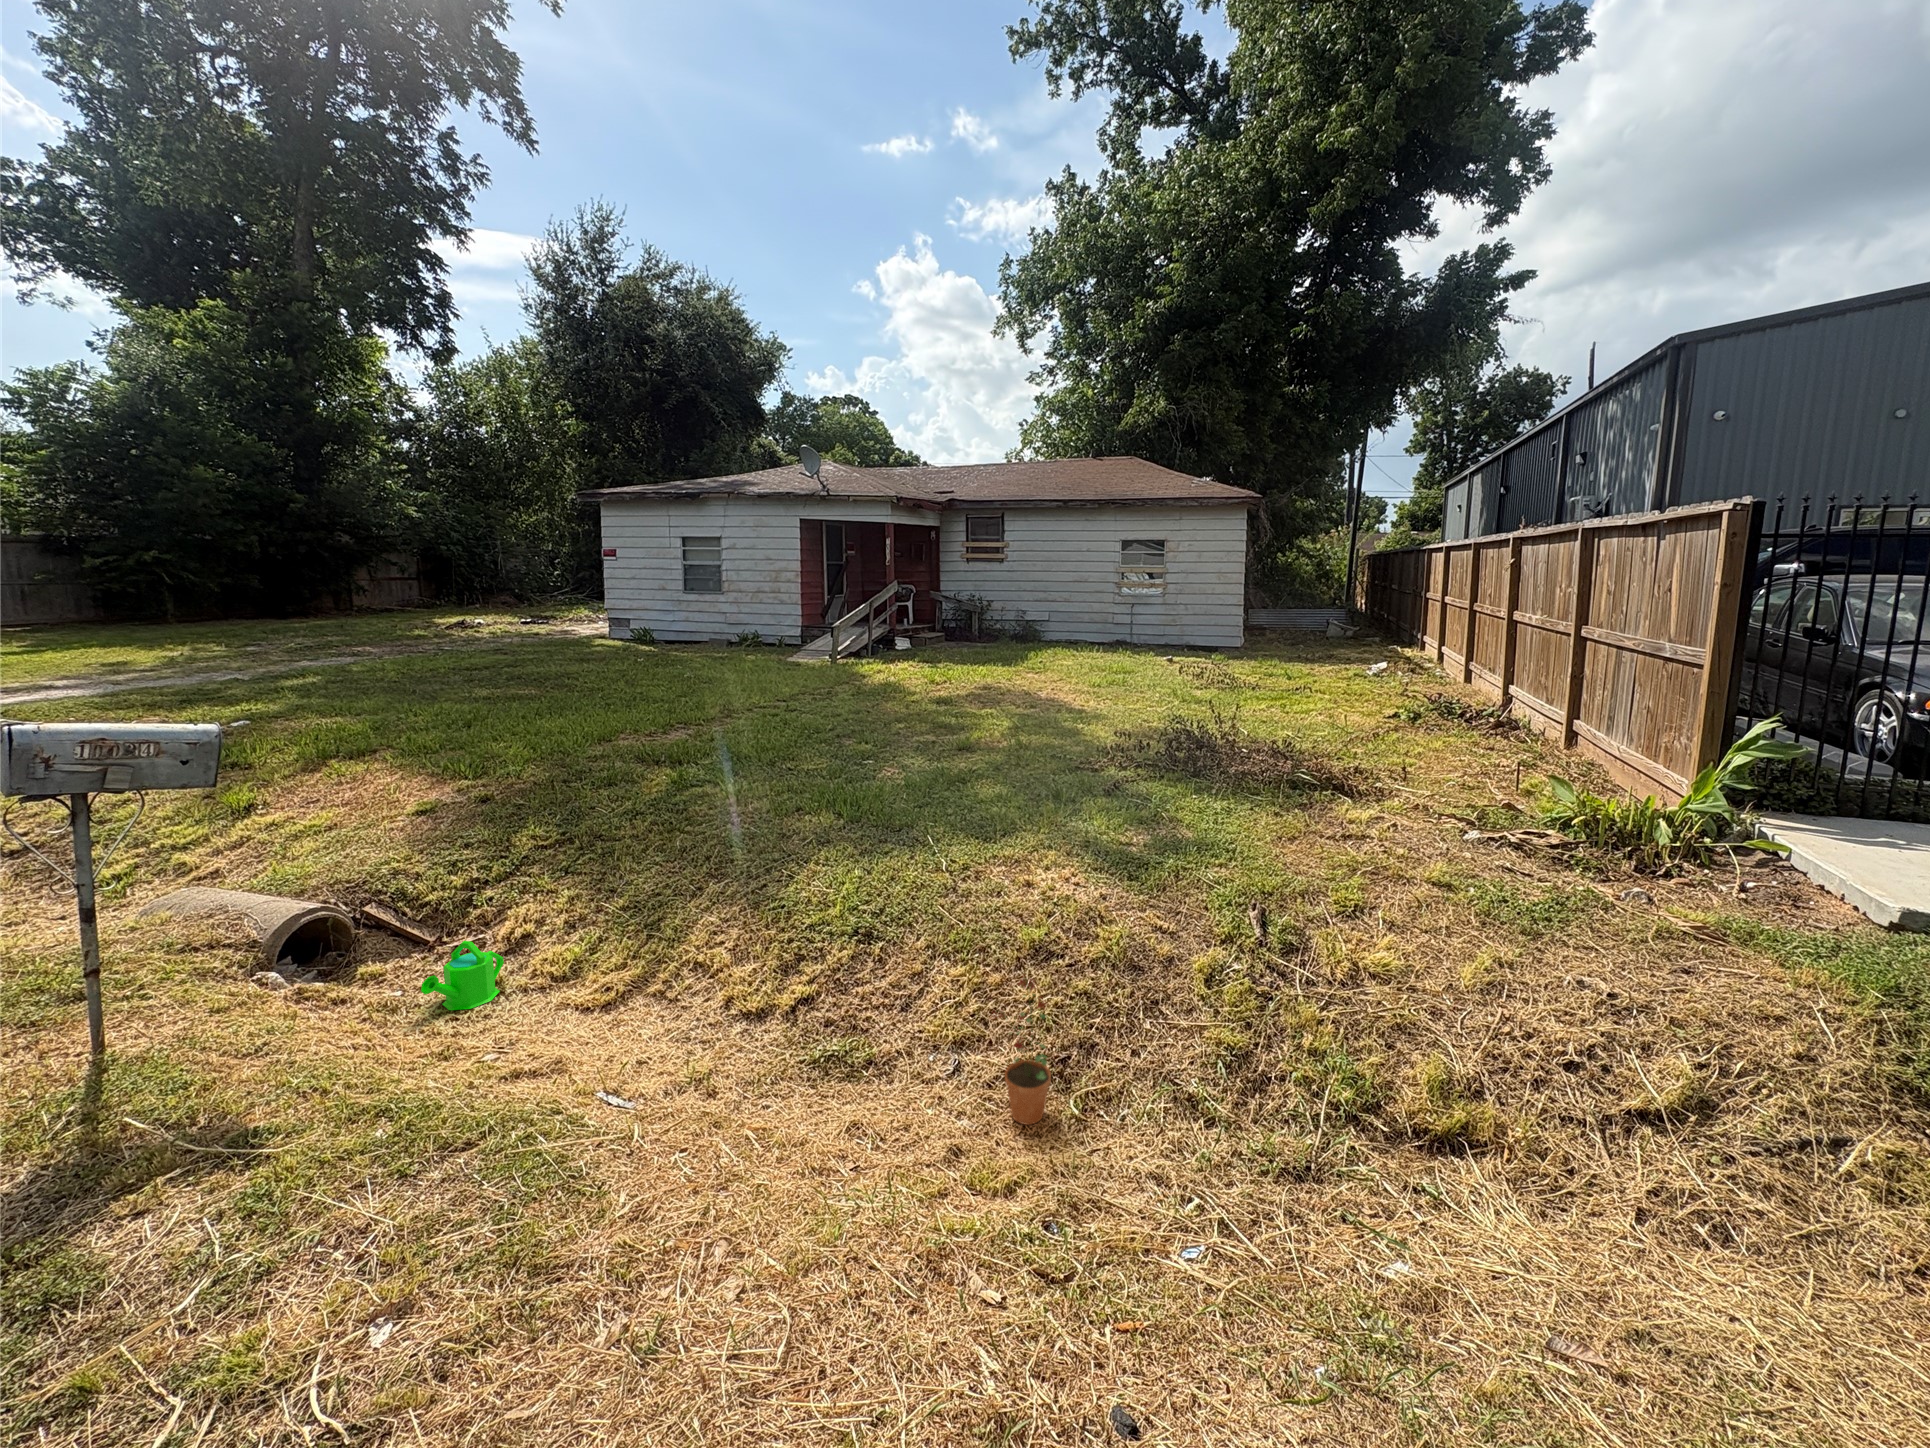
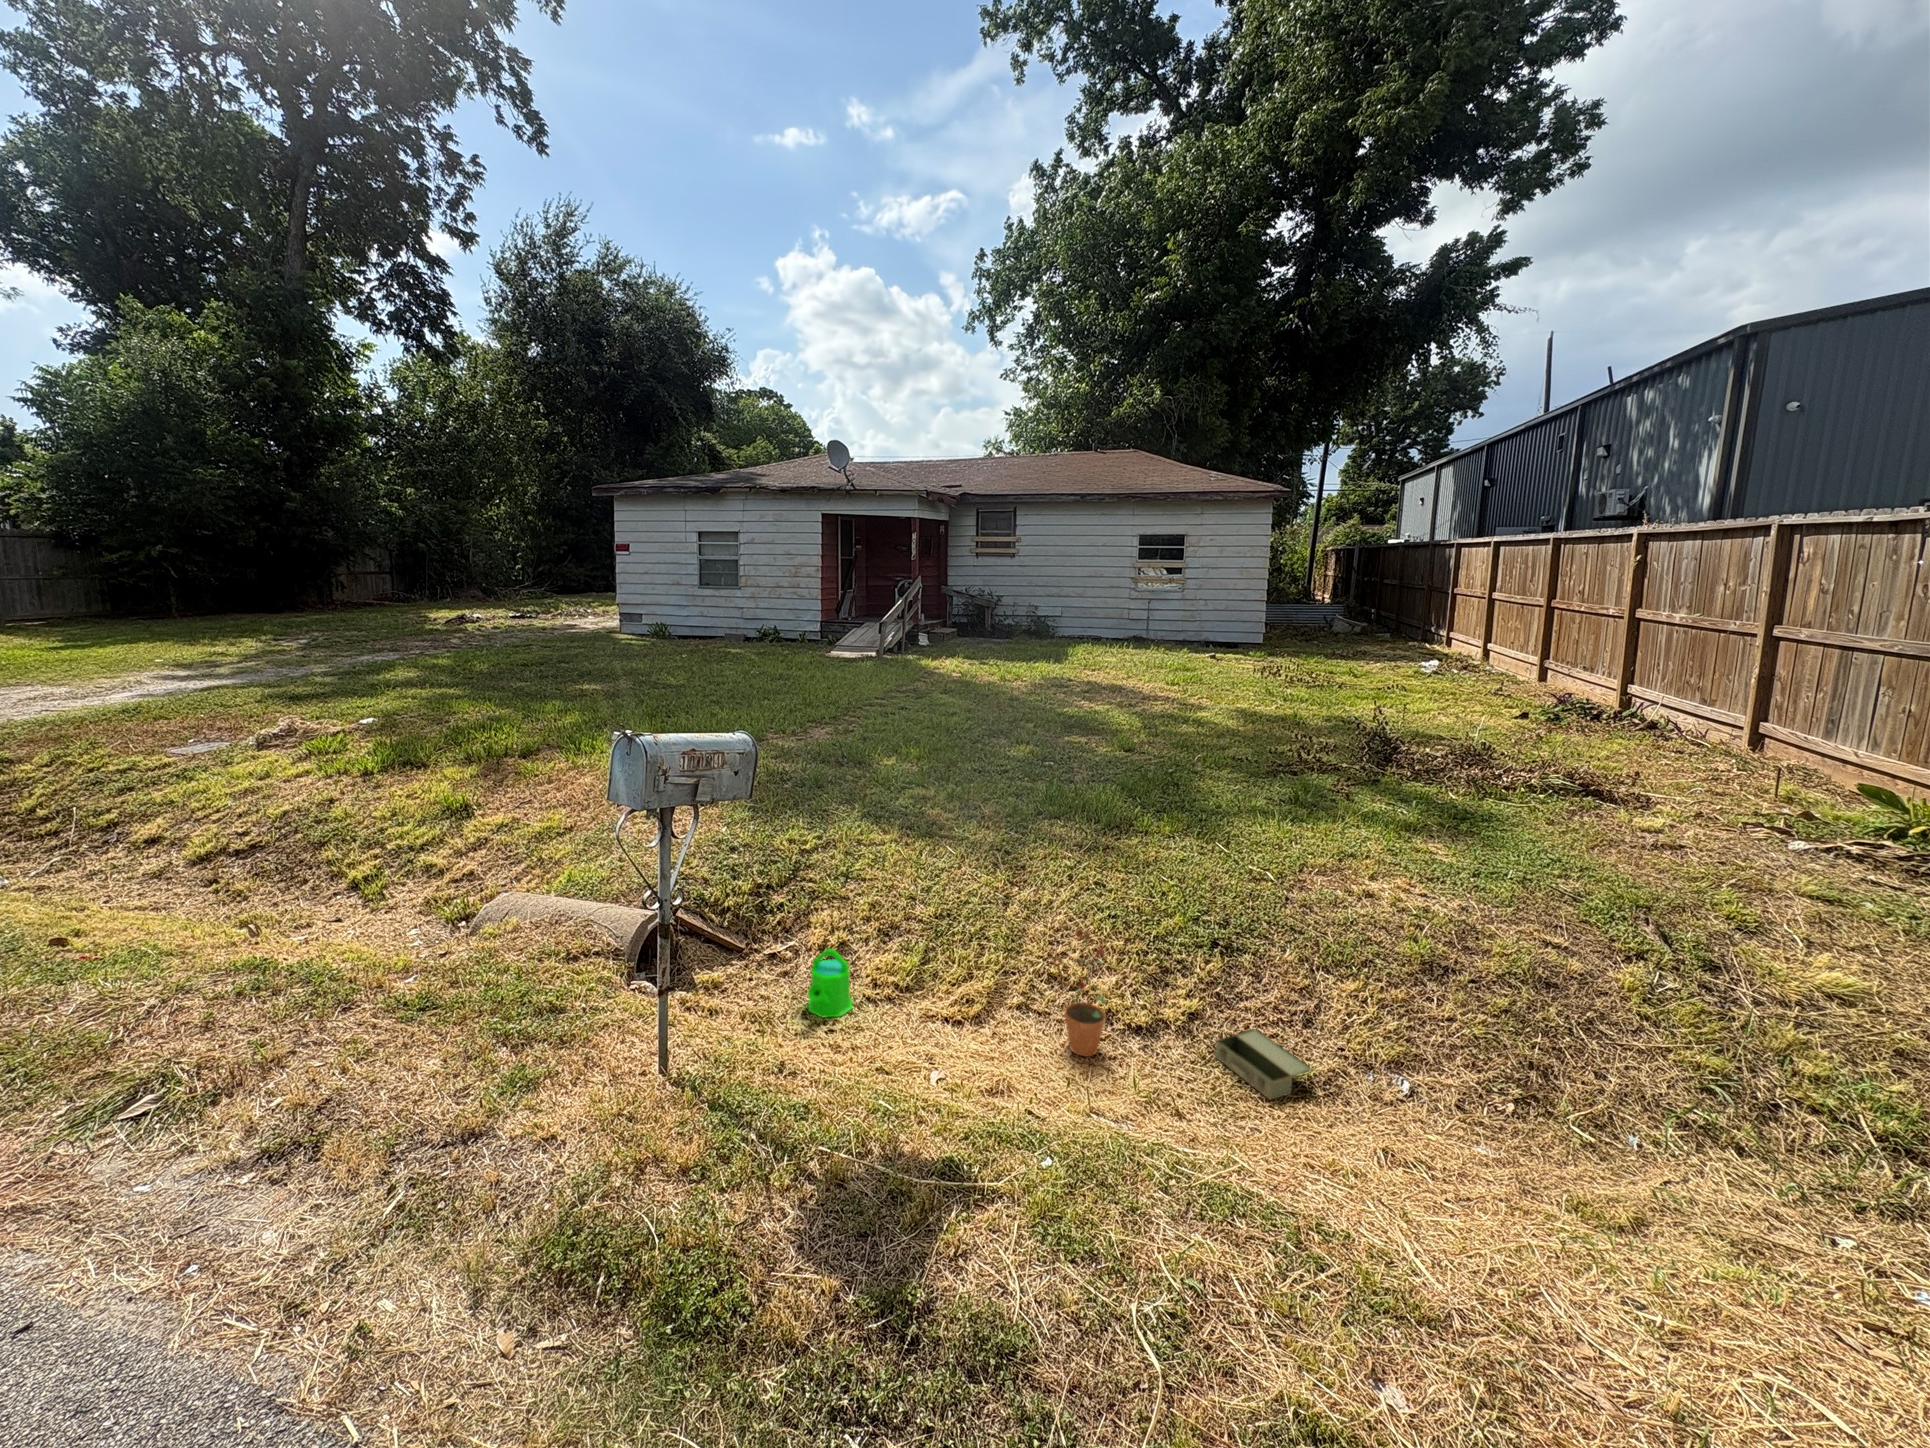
potted plant: present [993,976,1051,1125] -> present [1052,929,1106,1056]
toolbox: none [812,1015,879,1085] -> present [1215,1029,1311,1100]

